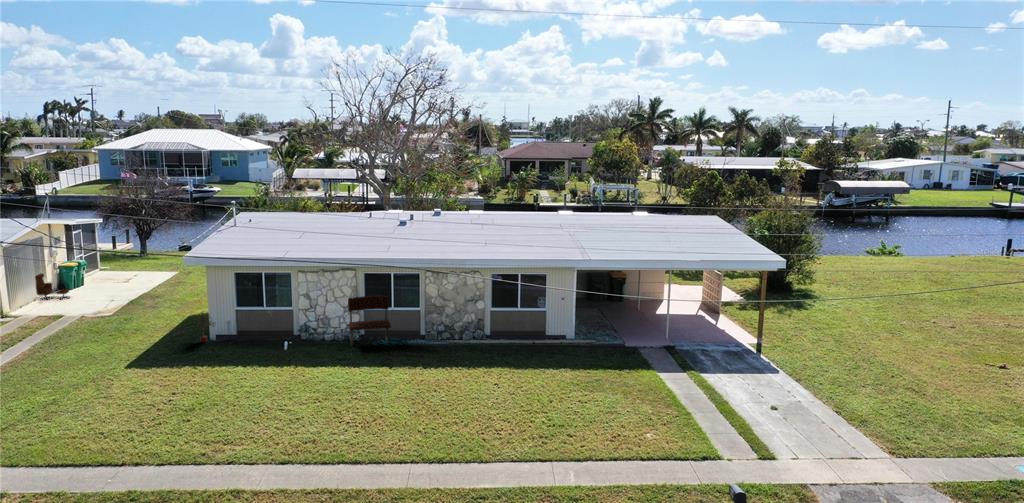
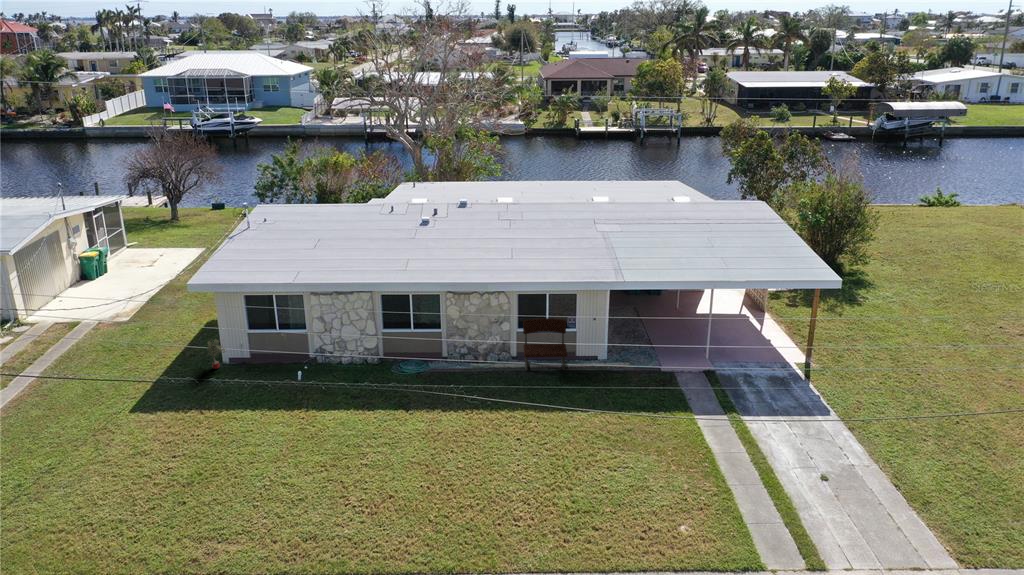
lounge chair: present [35,273,69,300] -> none [42,270,82,299]
bench: present [348,296,391,346] -> present [523,318,567,371]

